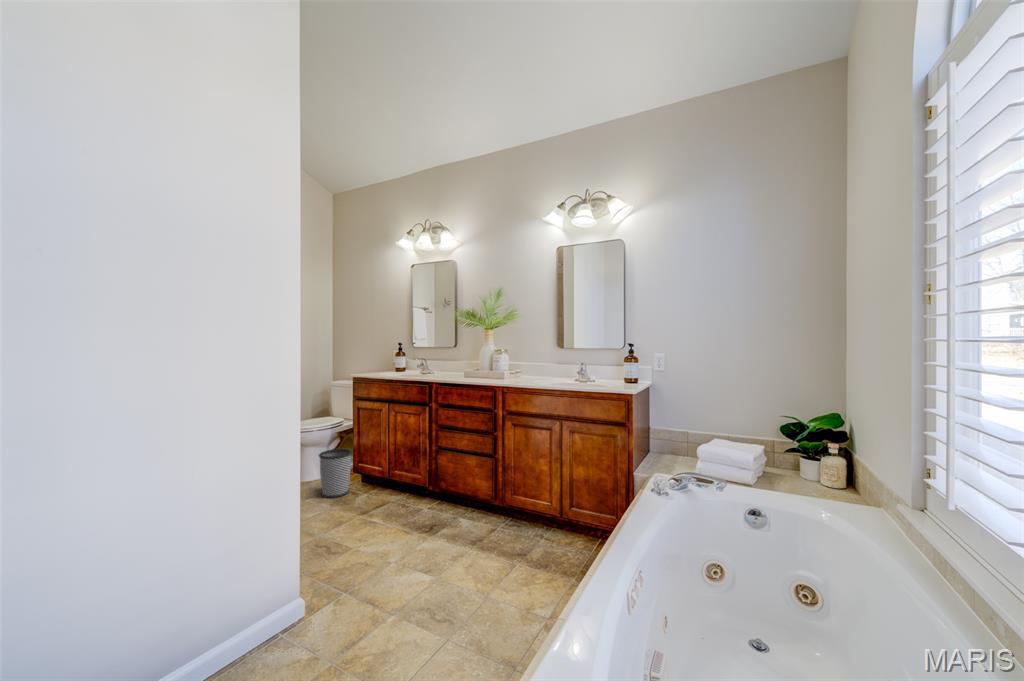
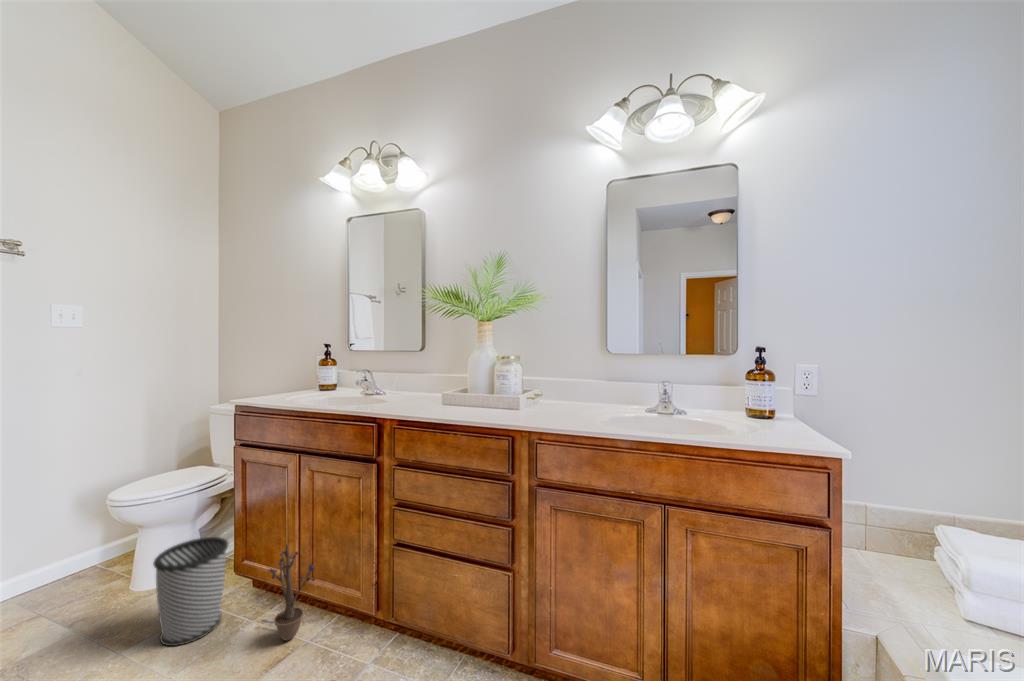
decorative plant: none [370,449,398,499] -> present [262,544,315,640]

